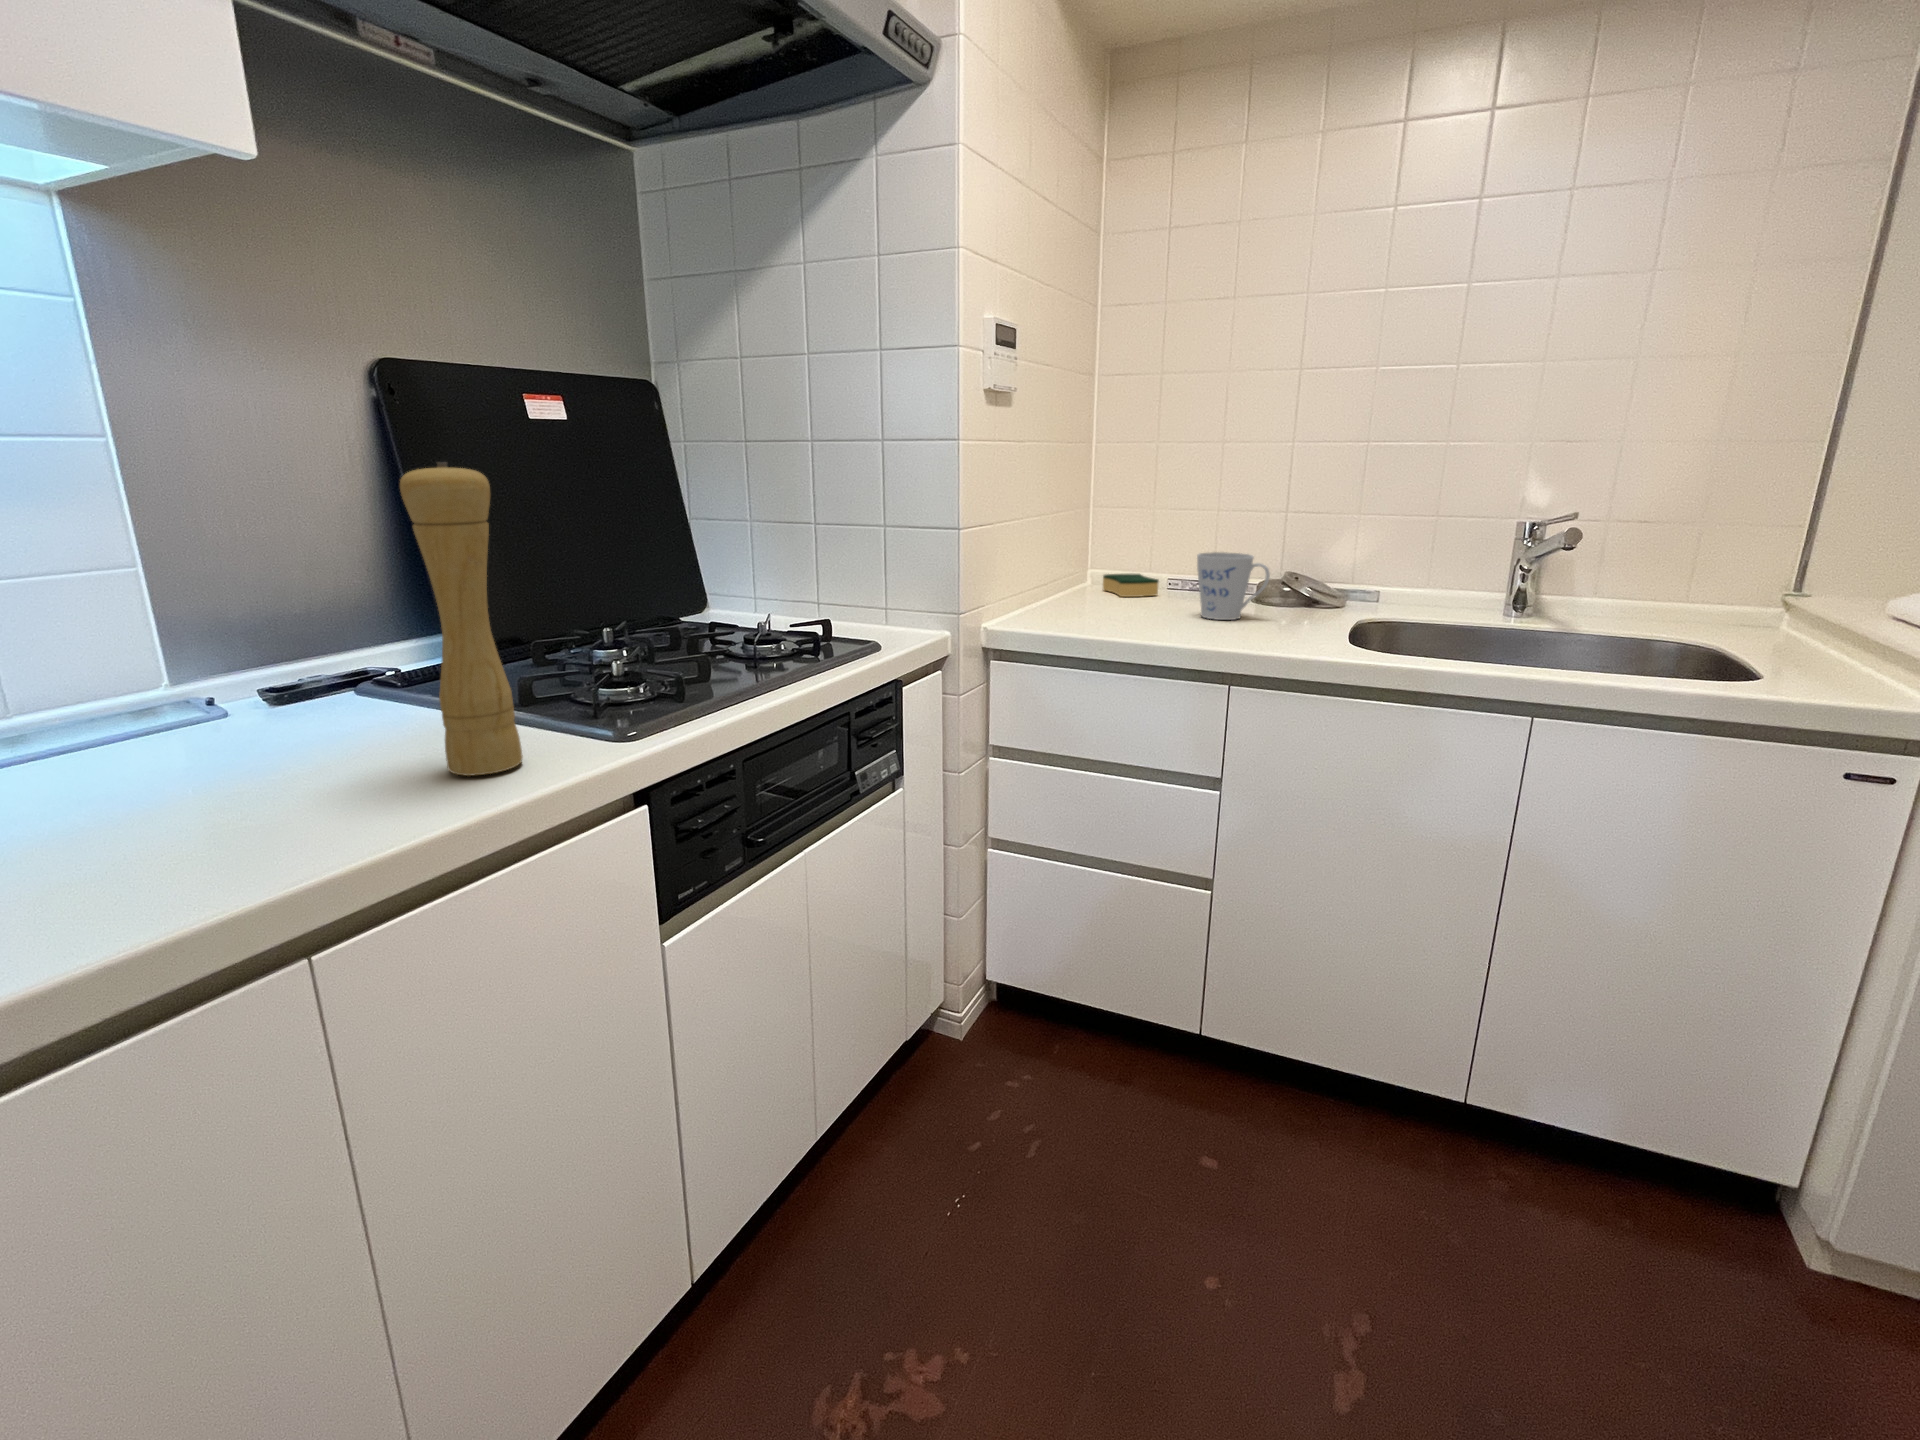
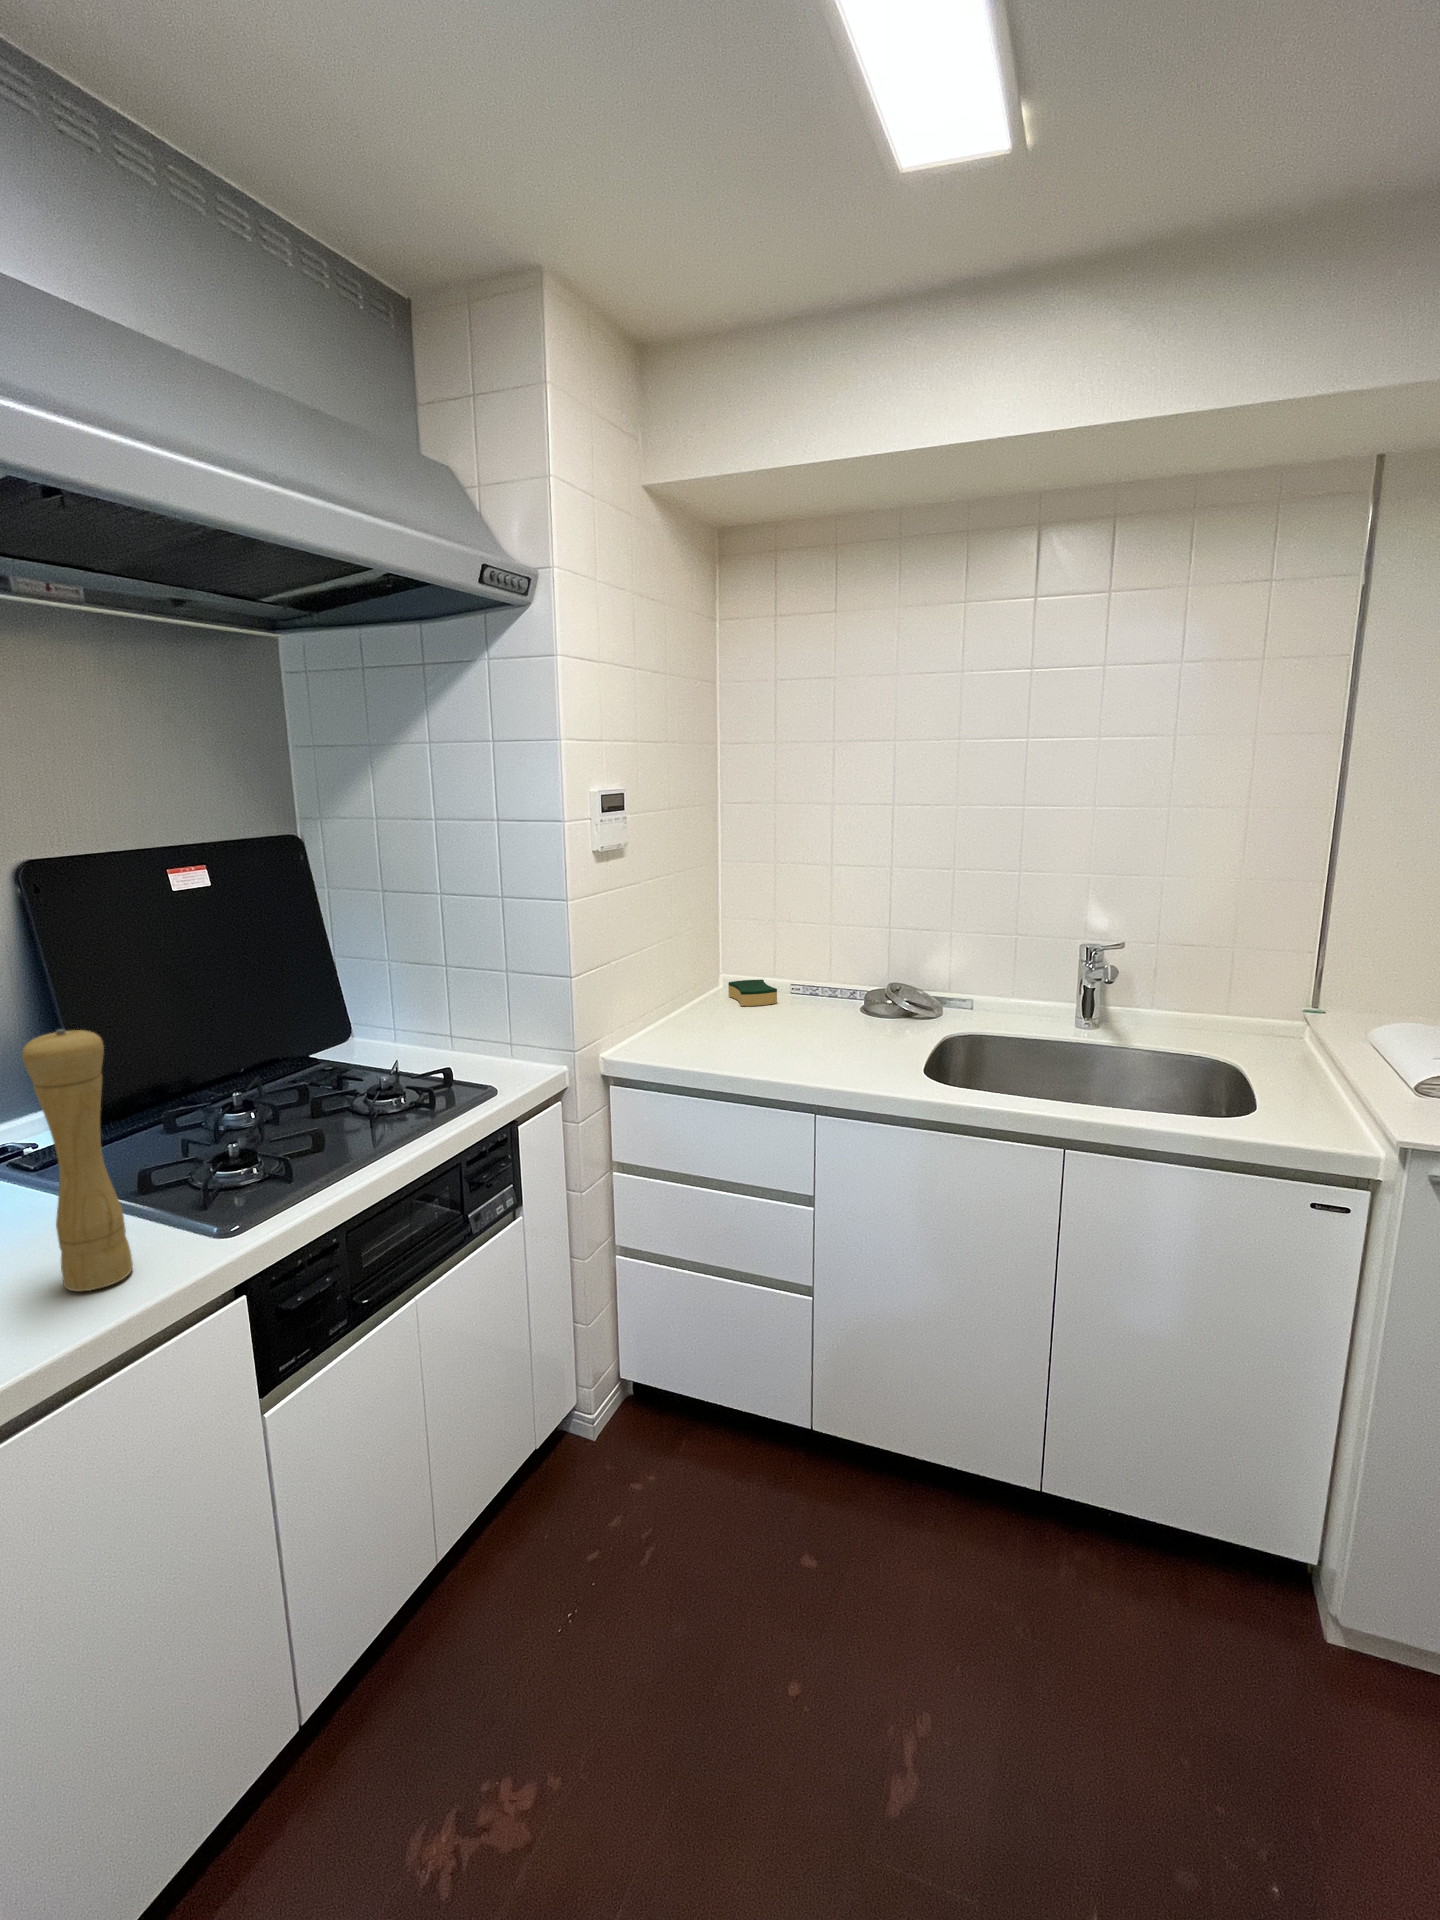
mug: present [1197,552,1270,620] -> none [798,976,862,1040]

